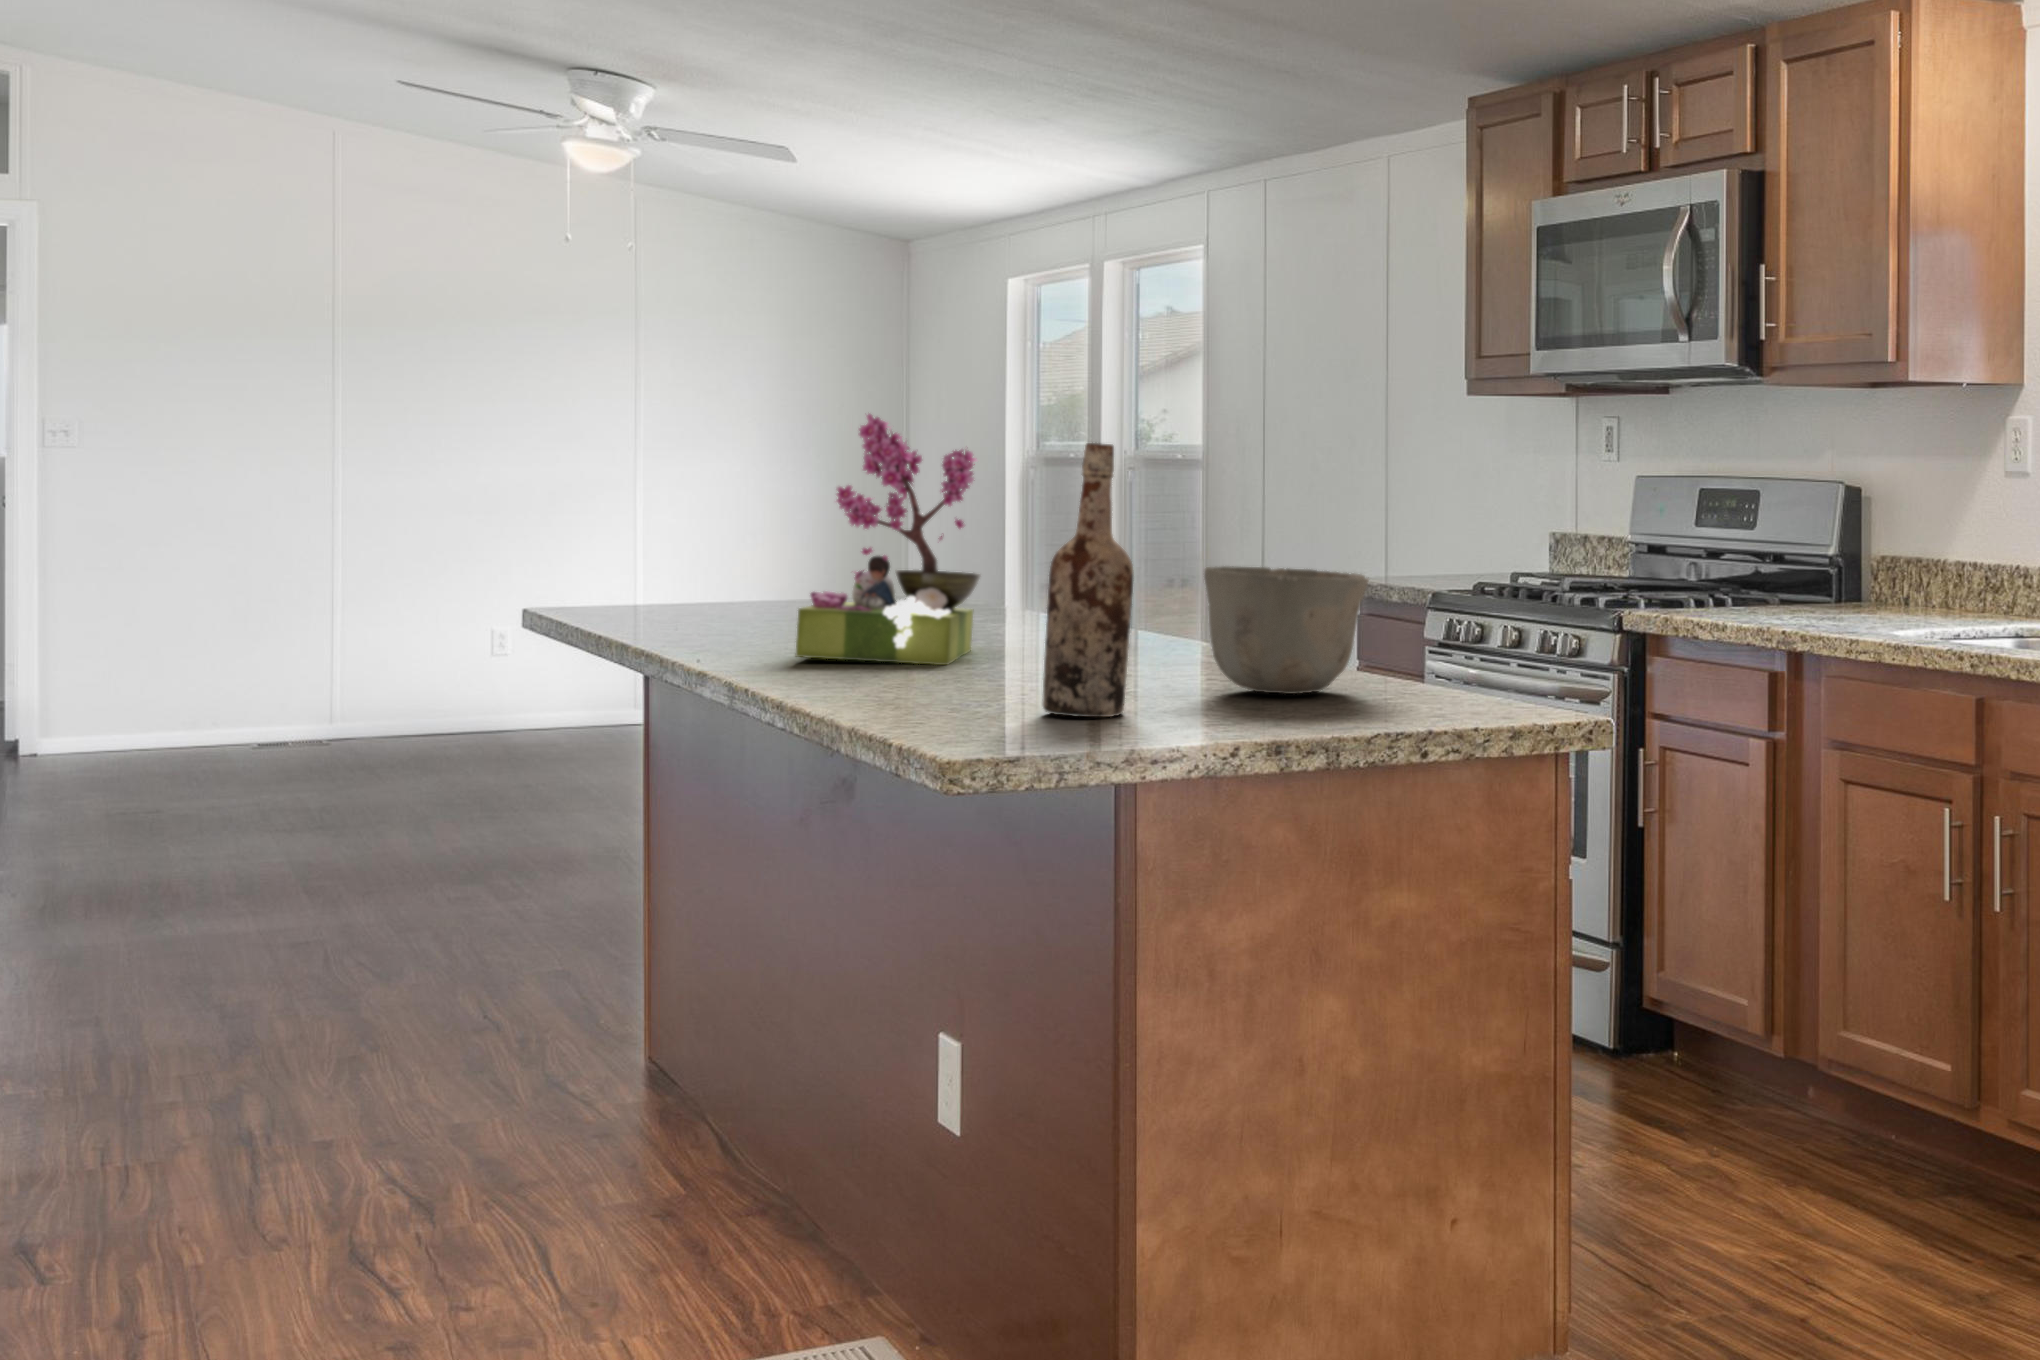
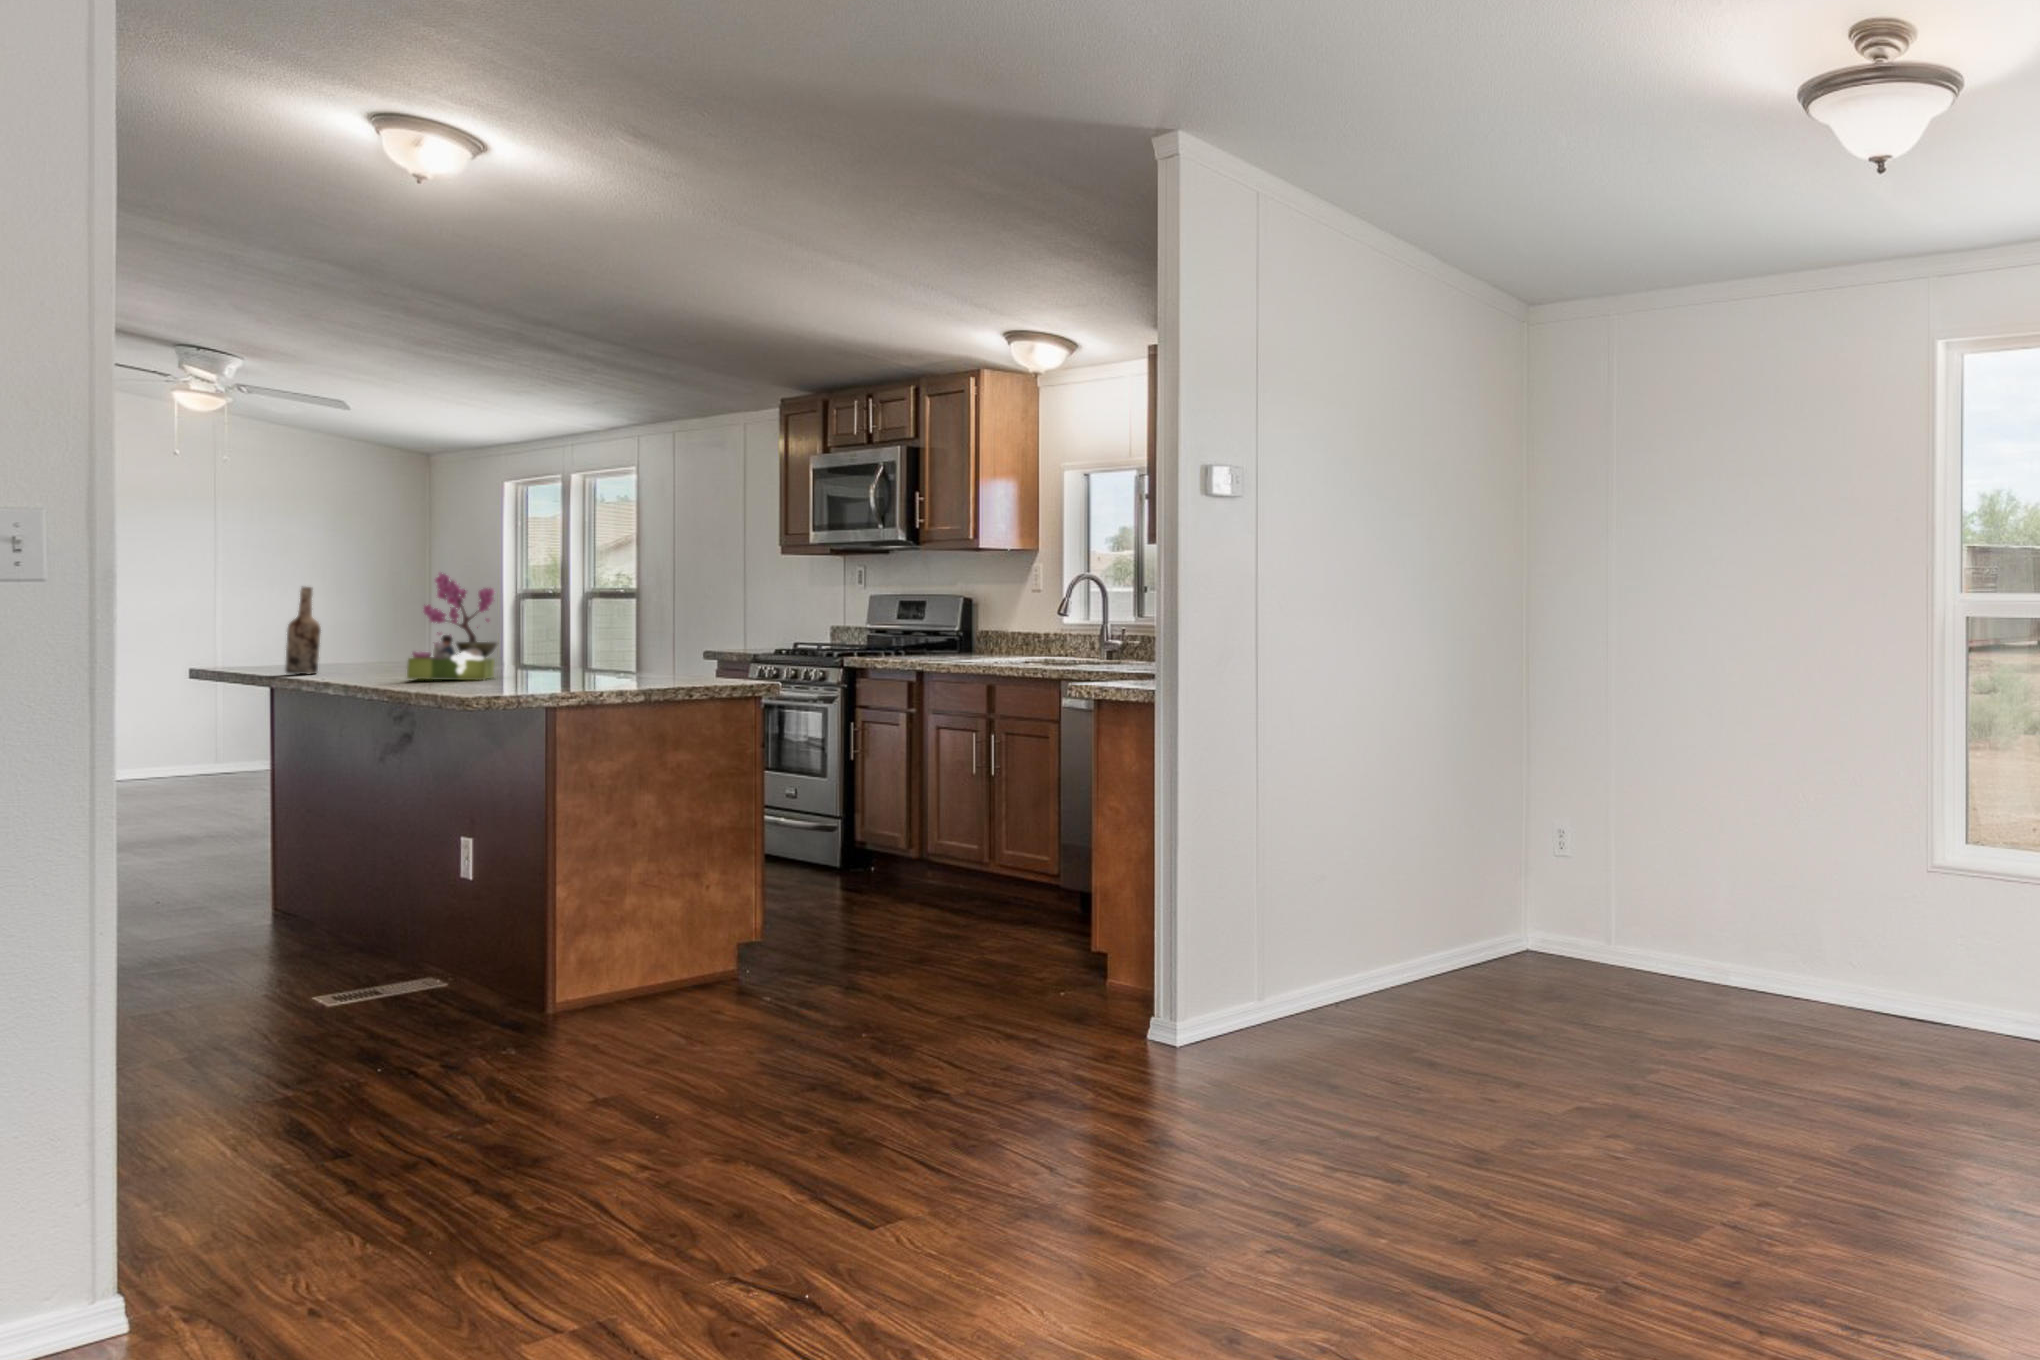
wine bottle: present [1042,443,1134,717] -> present [285,587,321,674]
ceramic bowl: present [1204,566,1369,694] -> none [603,632,675,680]

